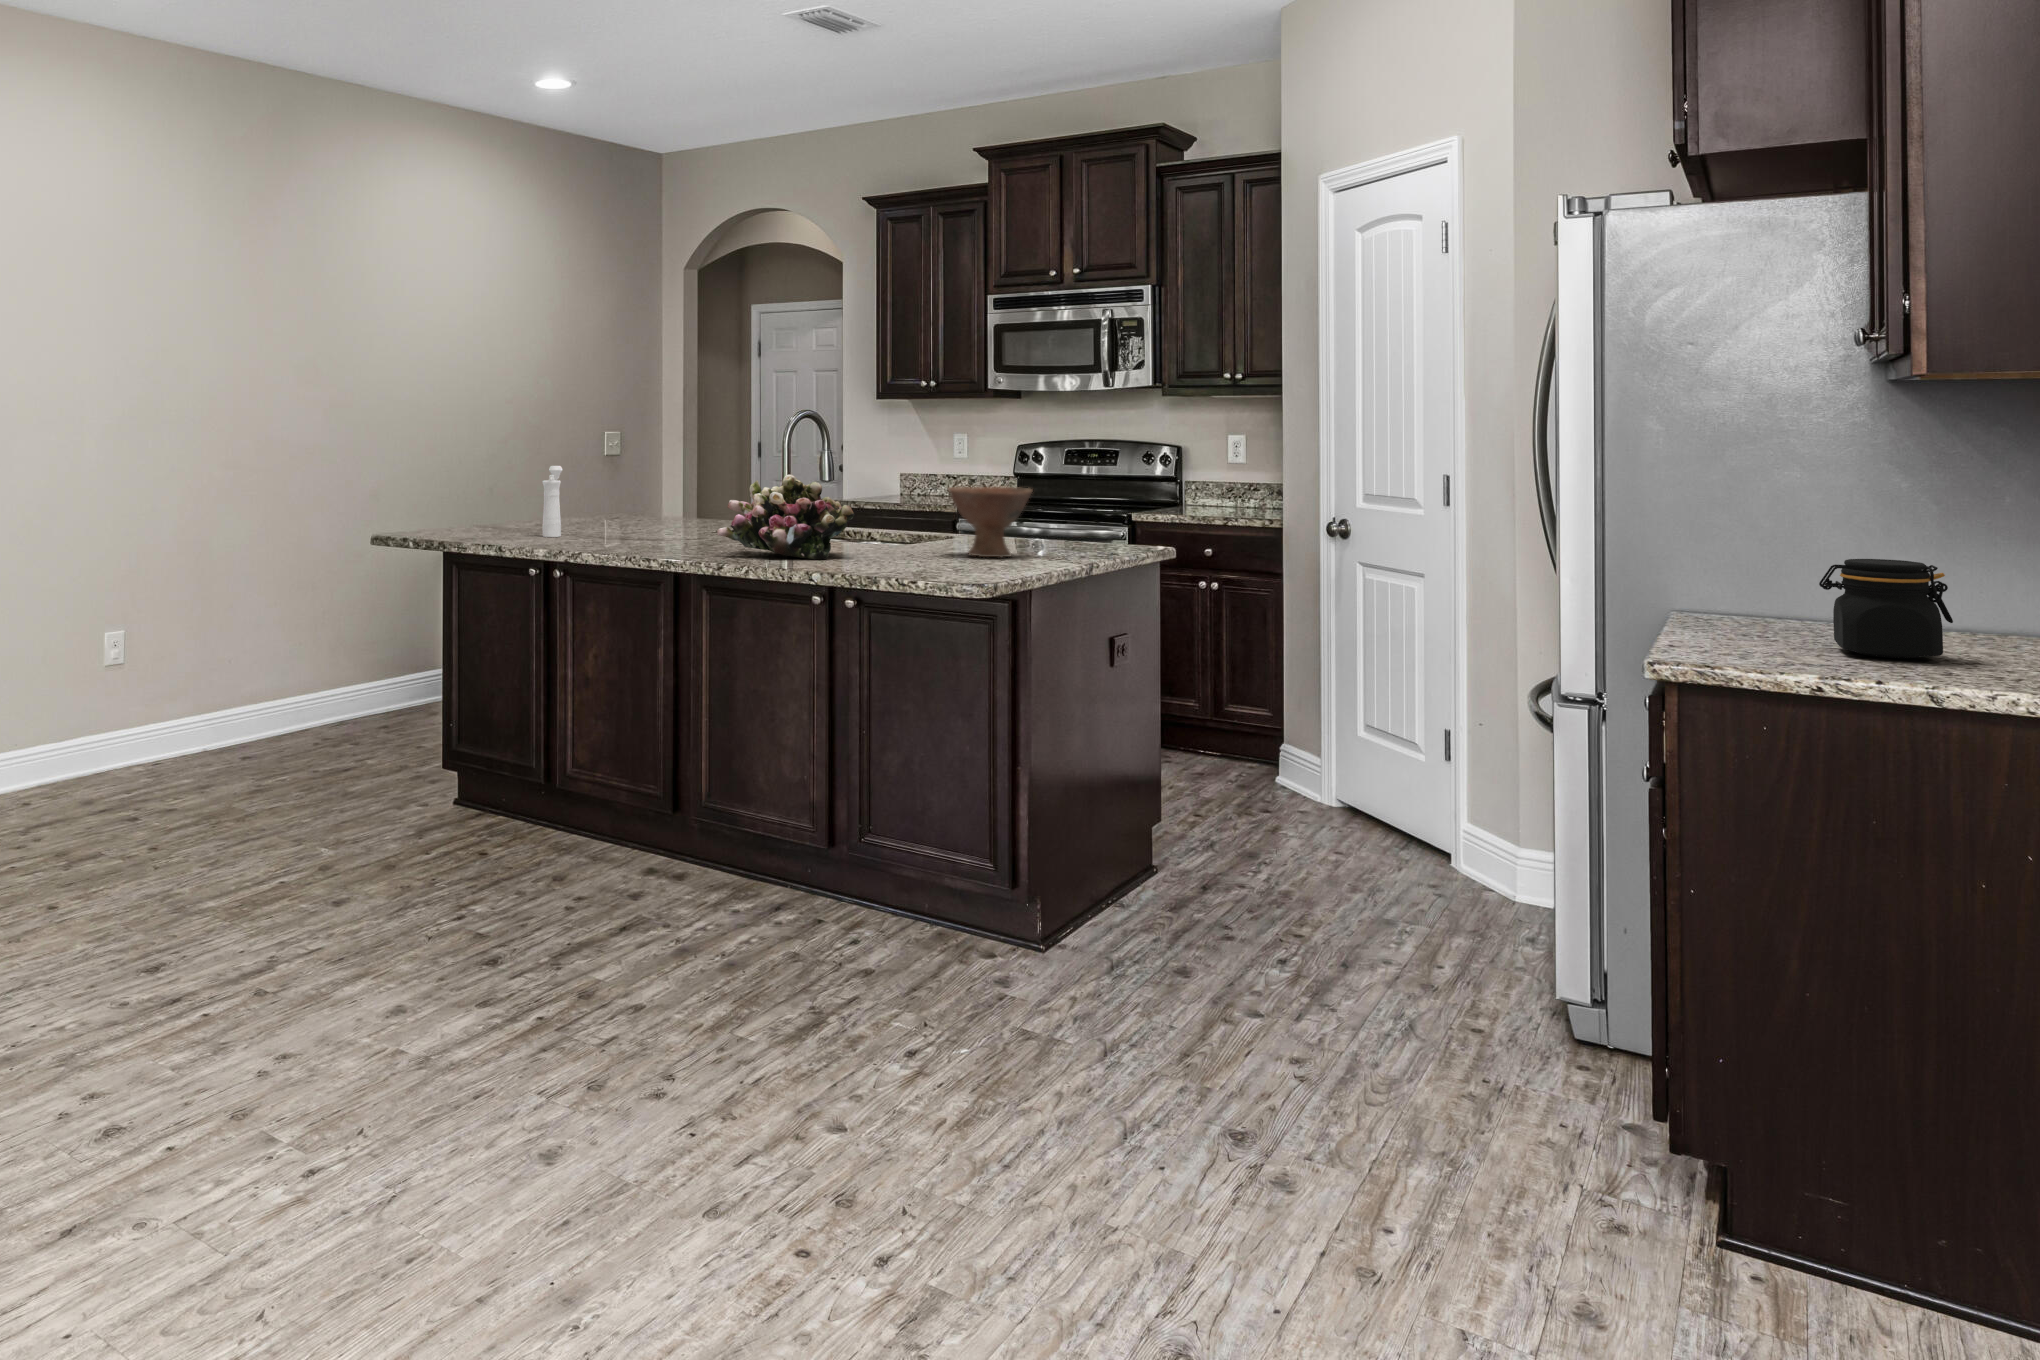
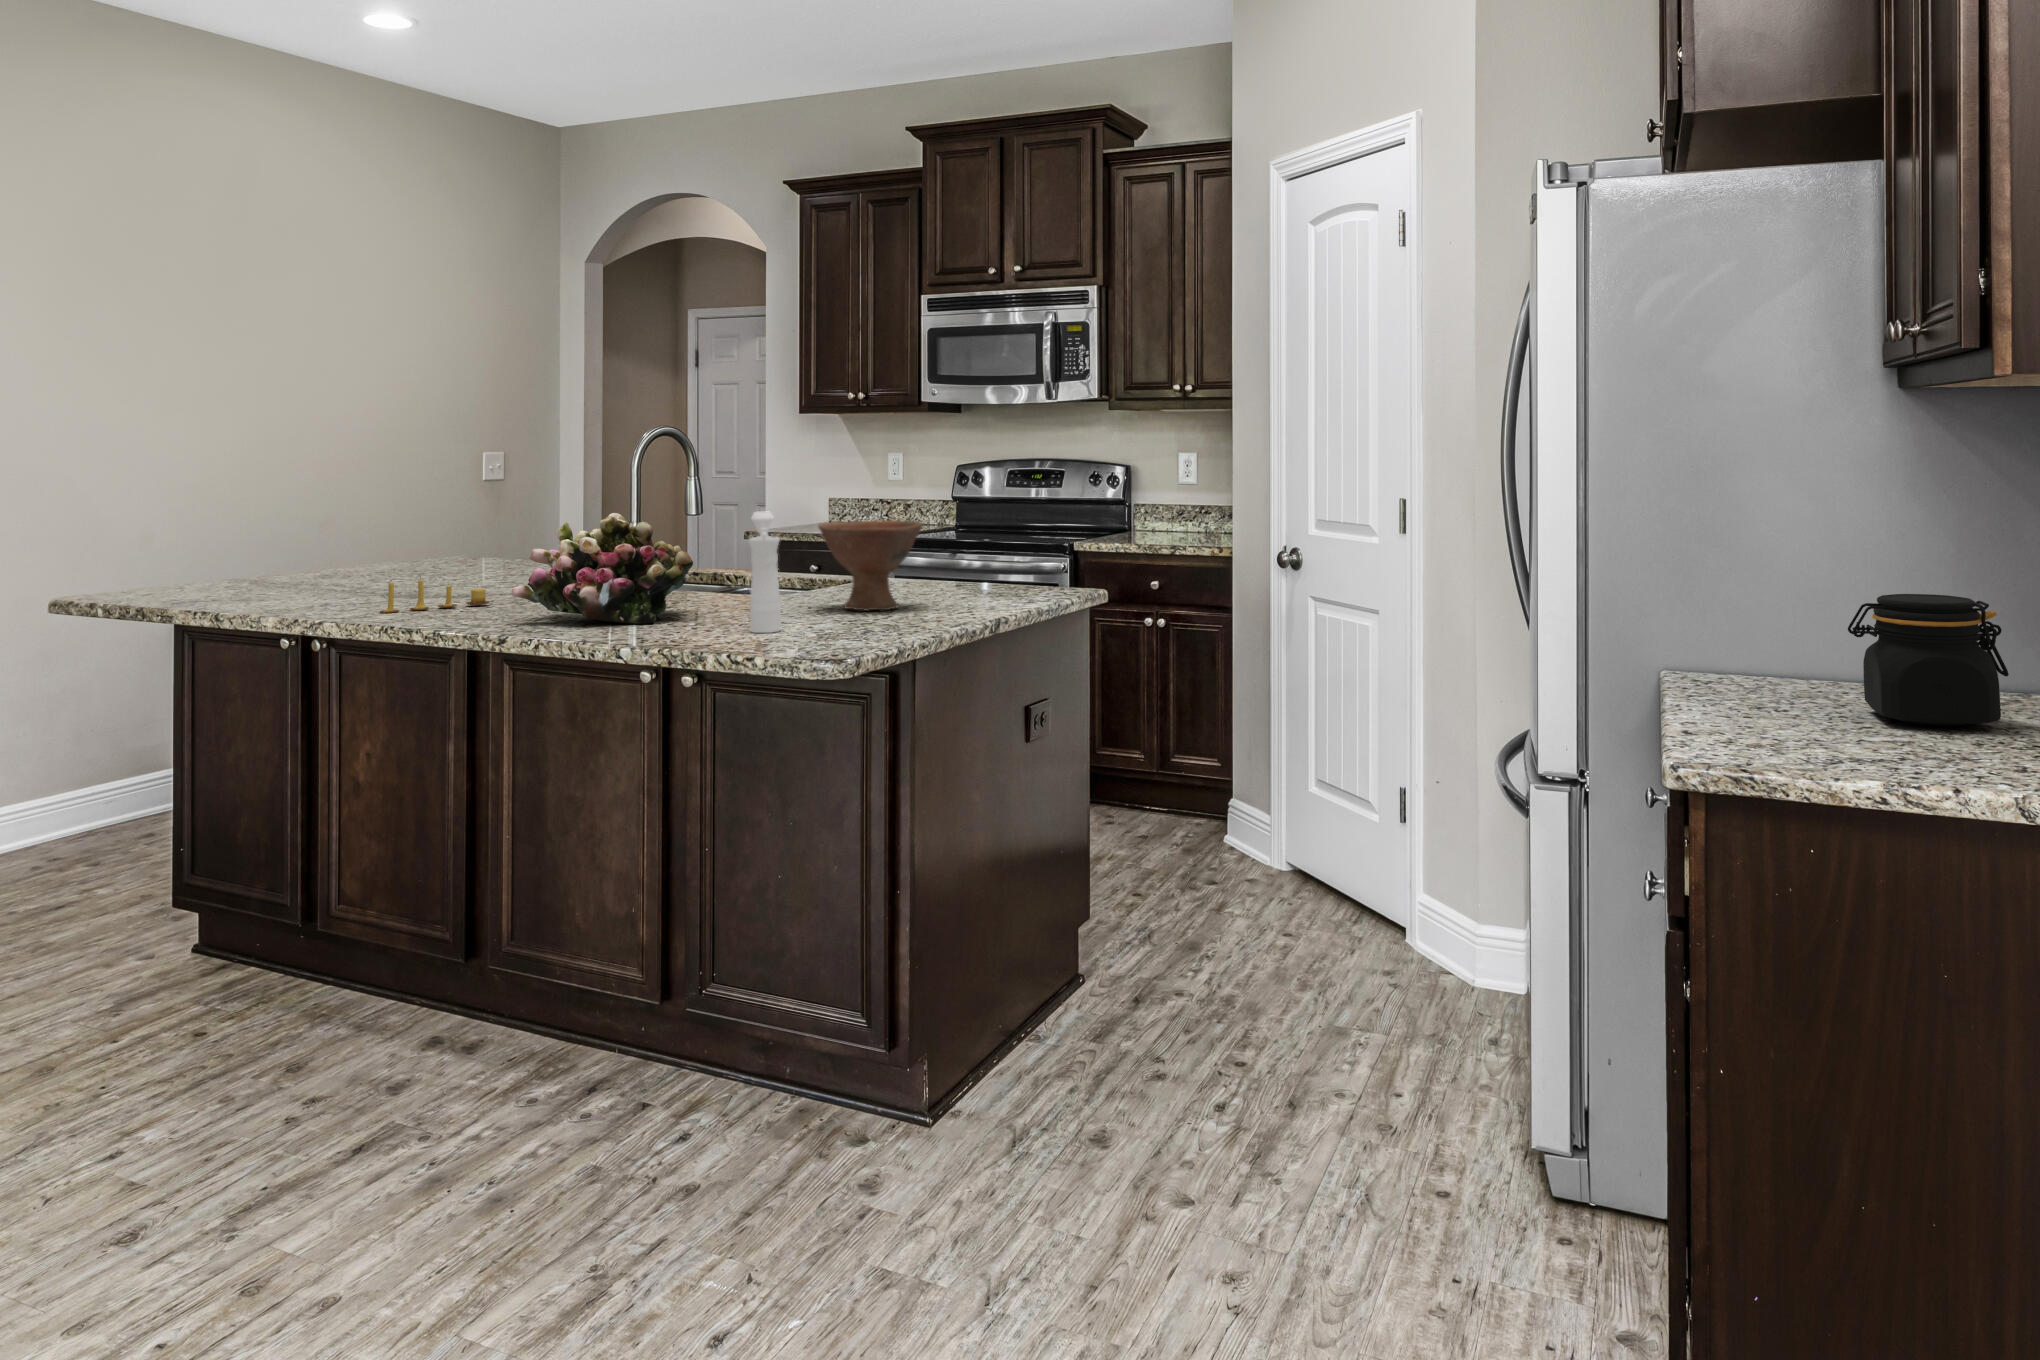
pepper mill: present [542,466,563,537] -> present [749,512,781,633]
candle: none [605,520,682,546] -> present [380,577,490,613]

